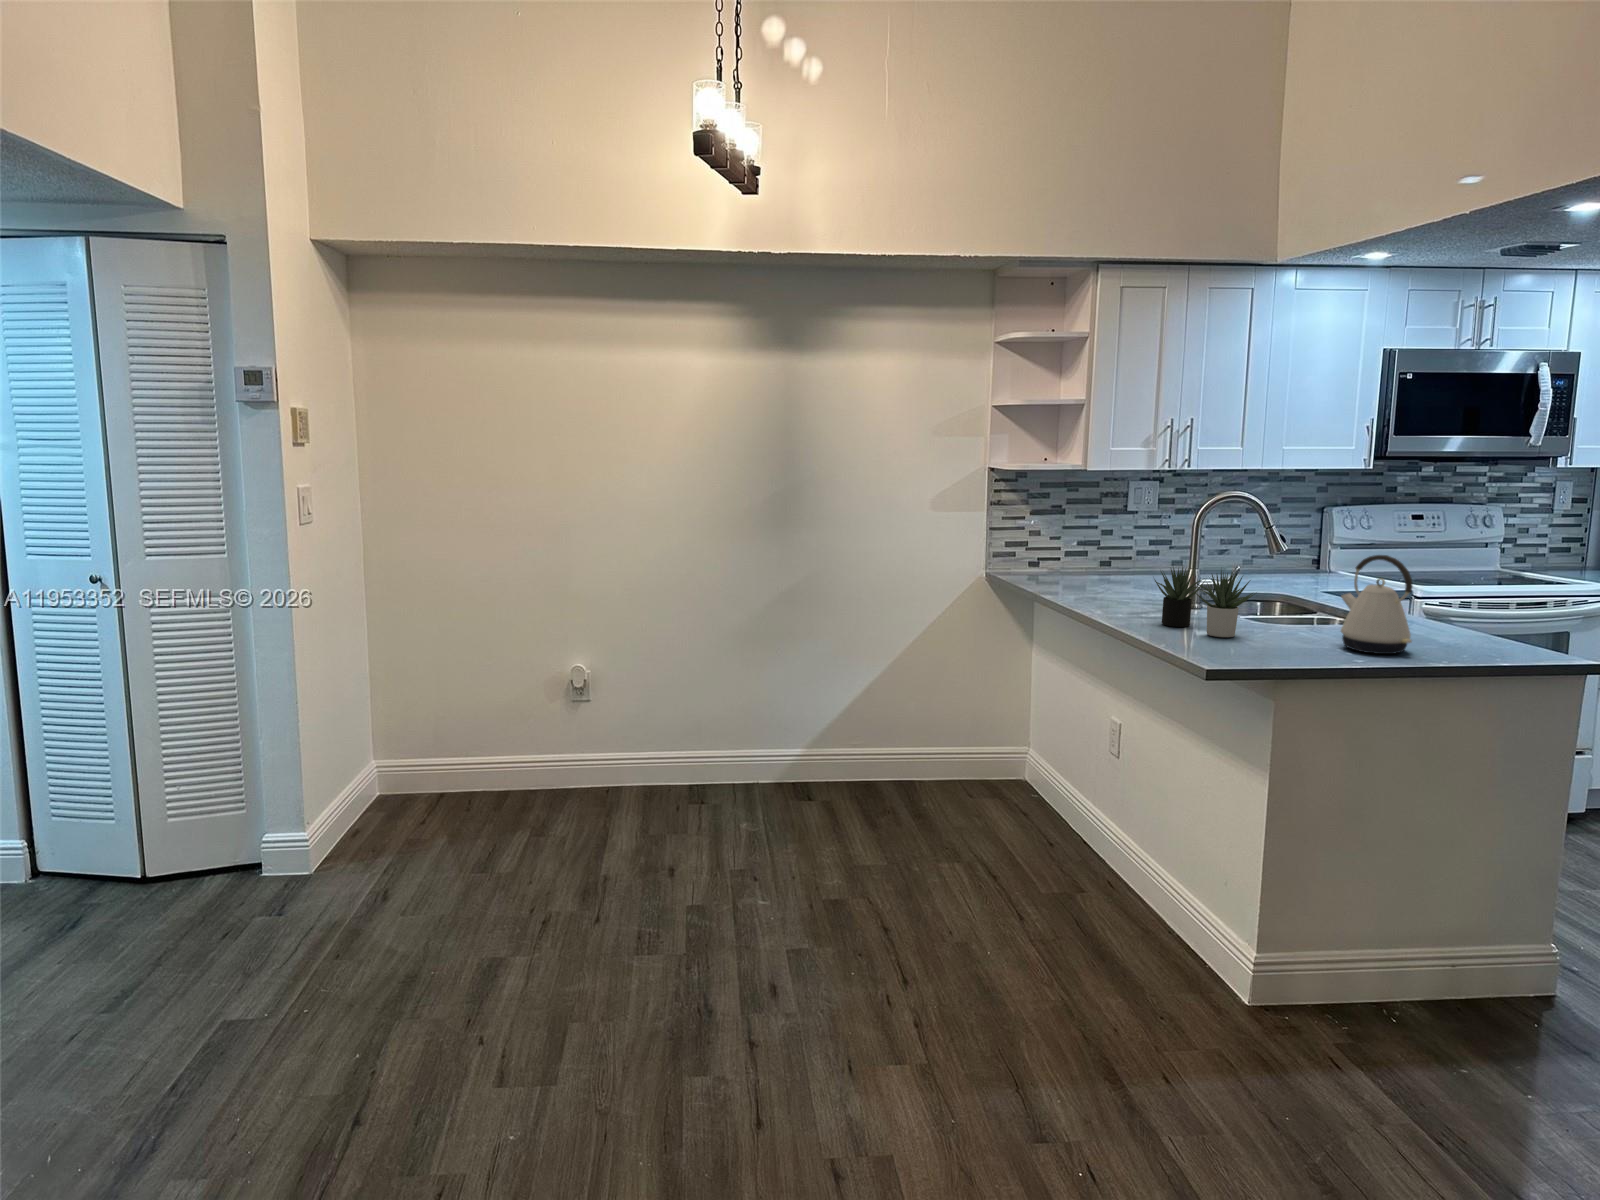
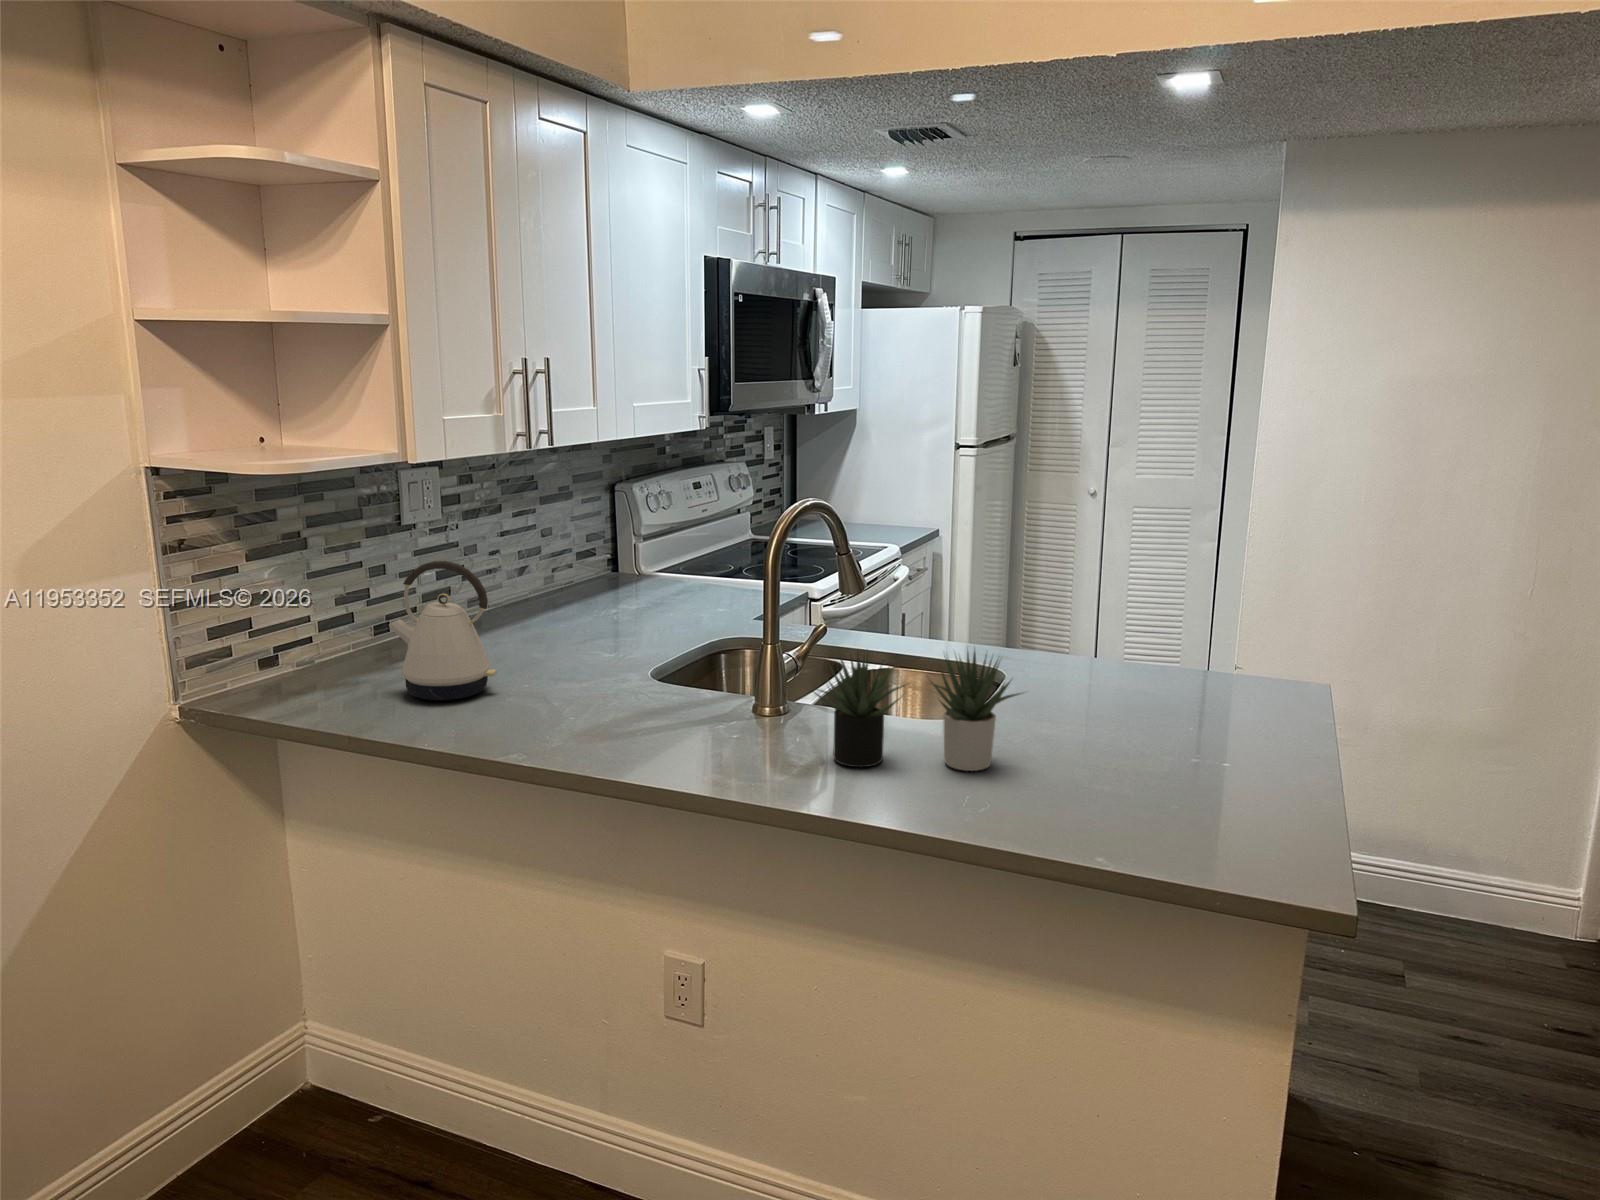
kettle: present [1341,555,1413,654] -> present [389,561,497,701]

